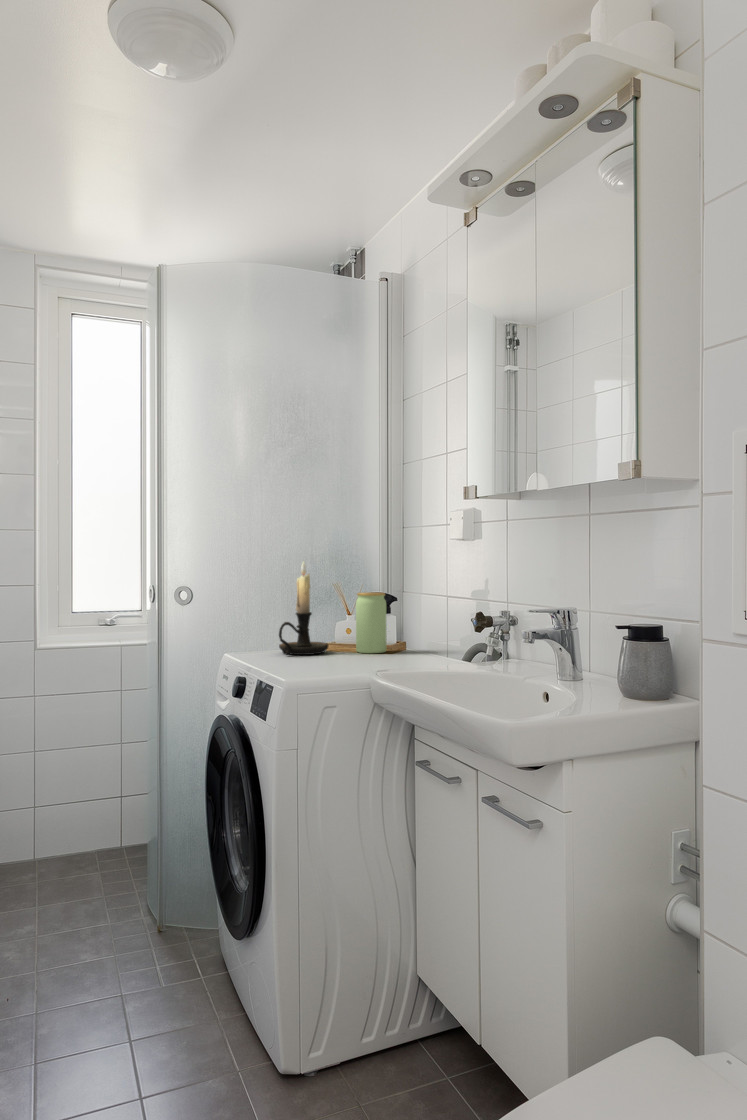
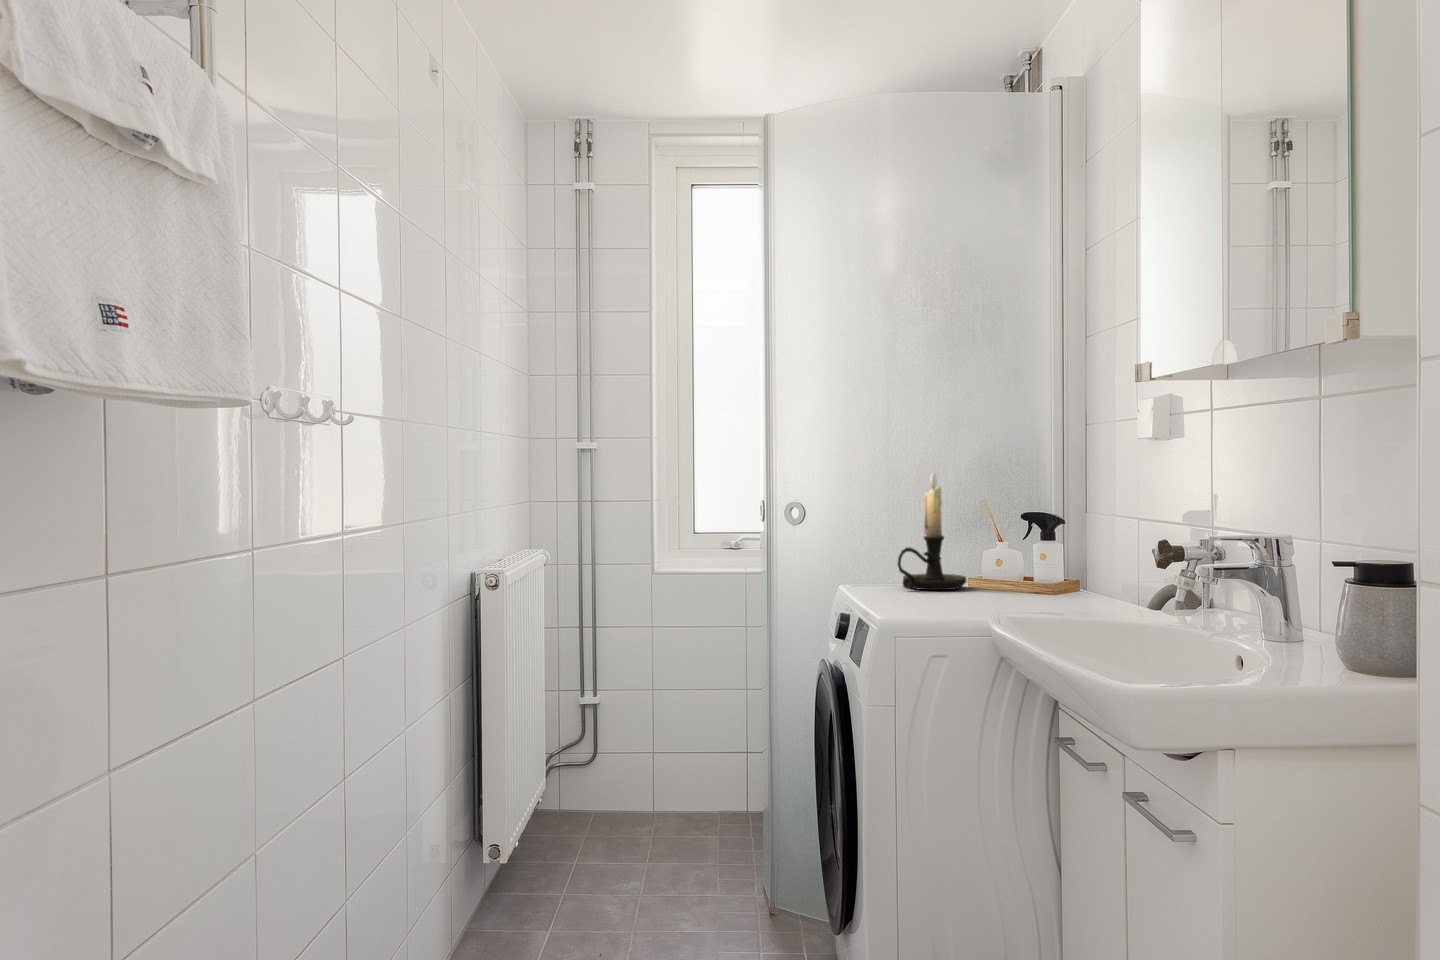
jar: present [356,592,387,653] -> none [1004,511,1047,592]

